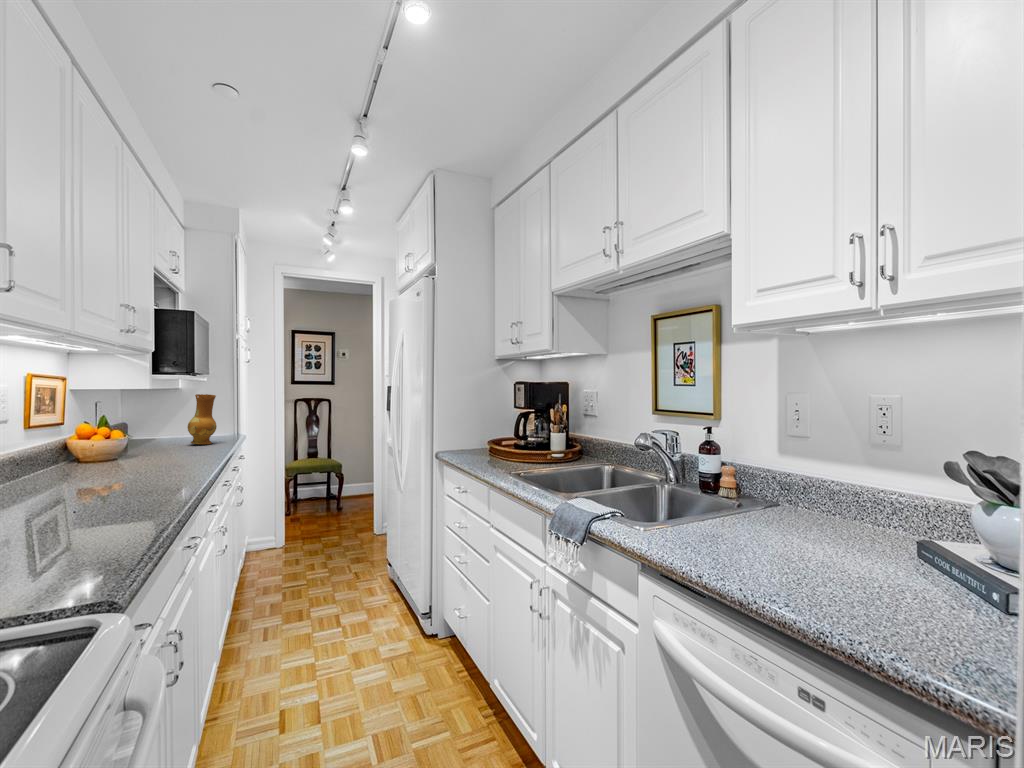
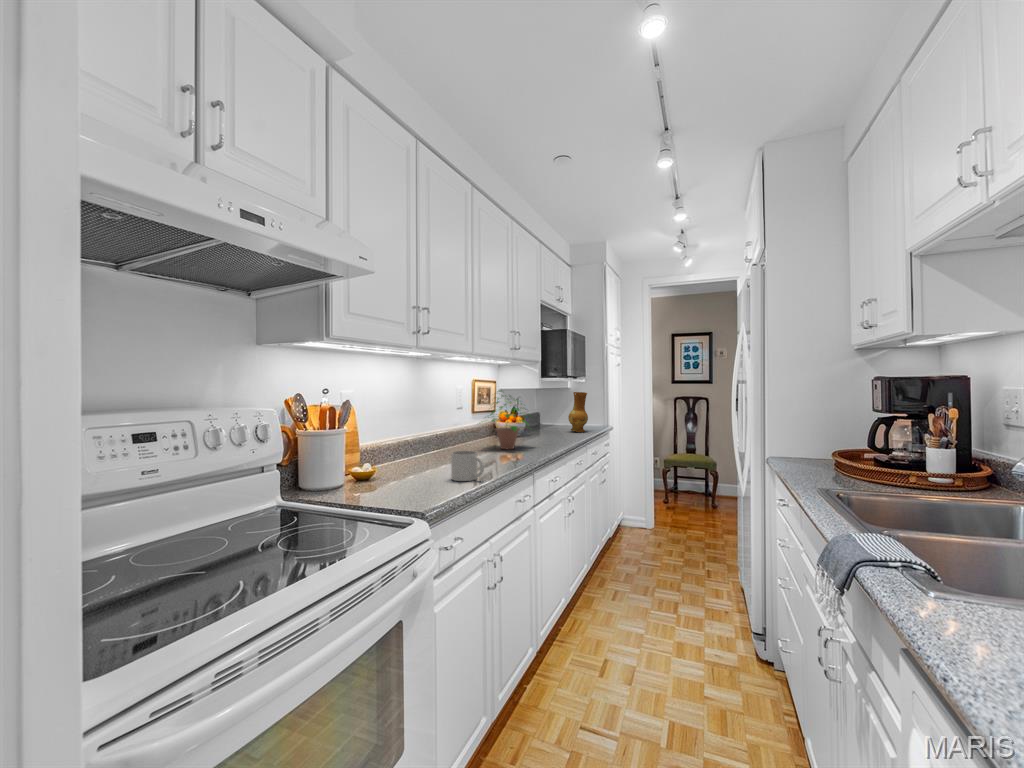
potted plant: none [54,392,166,478] -> present [479,390,528,449]
mug: none [55,484,127,535] -> present [451,451,484,481]

